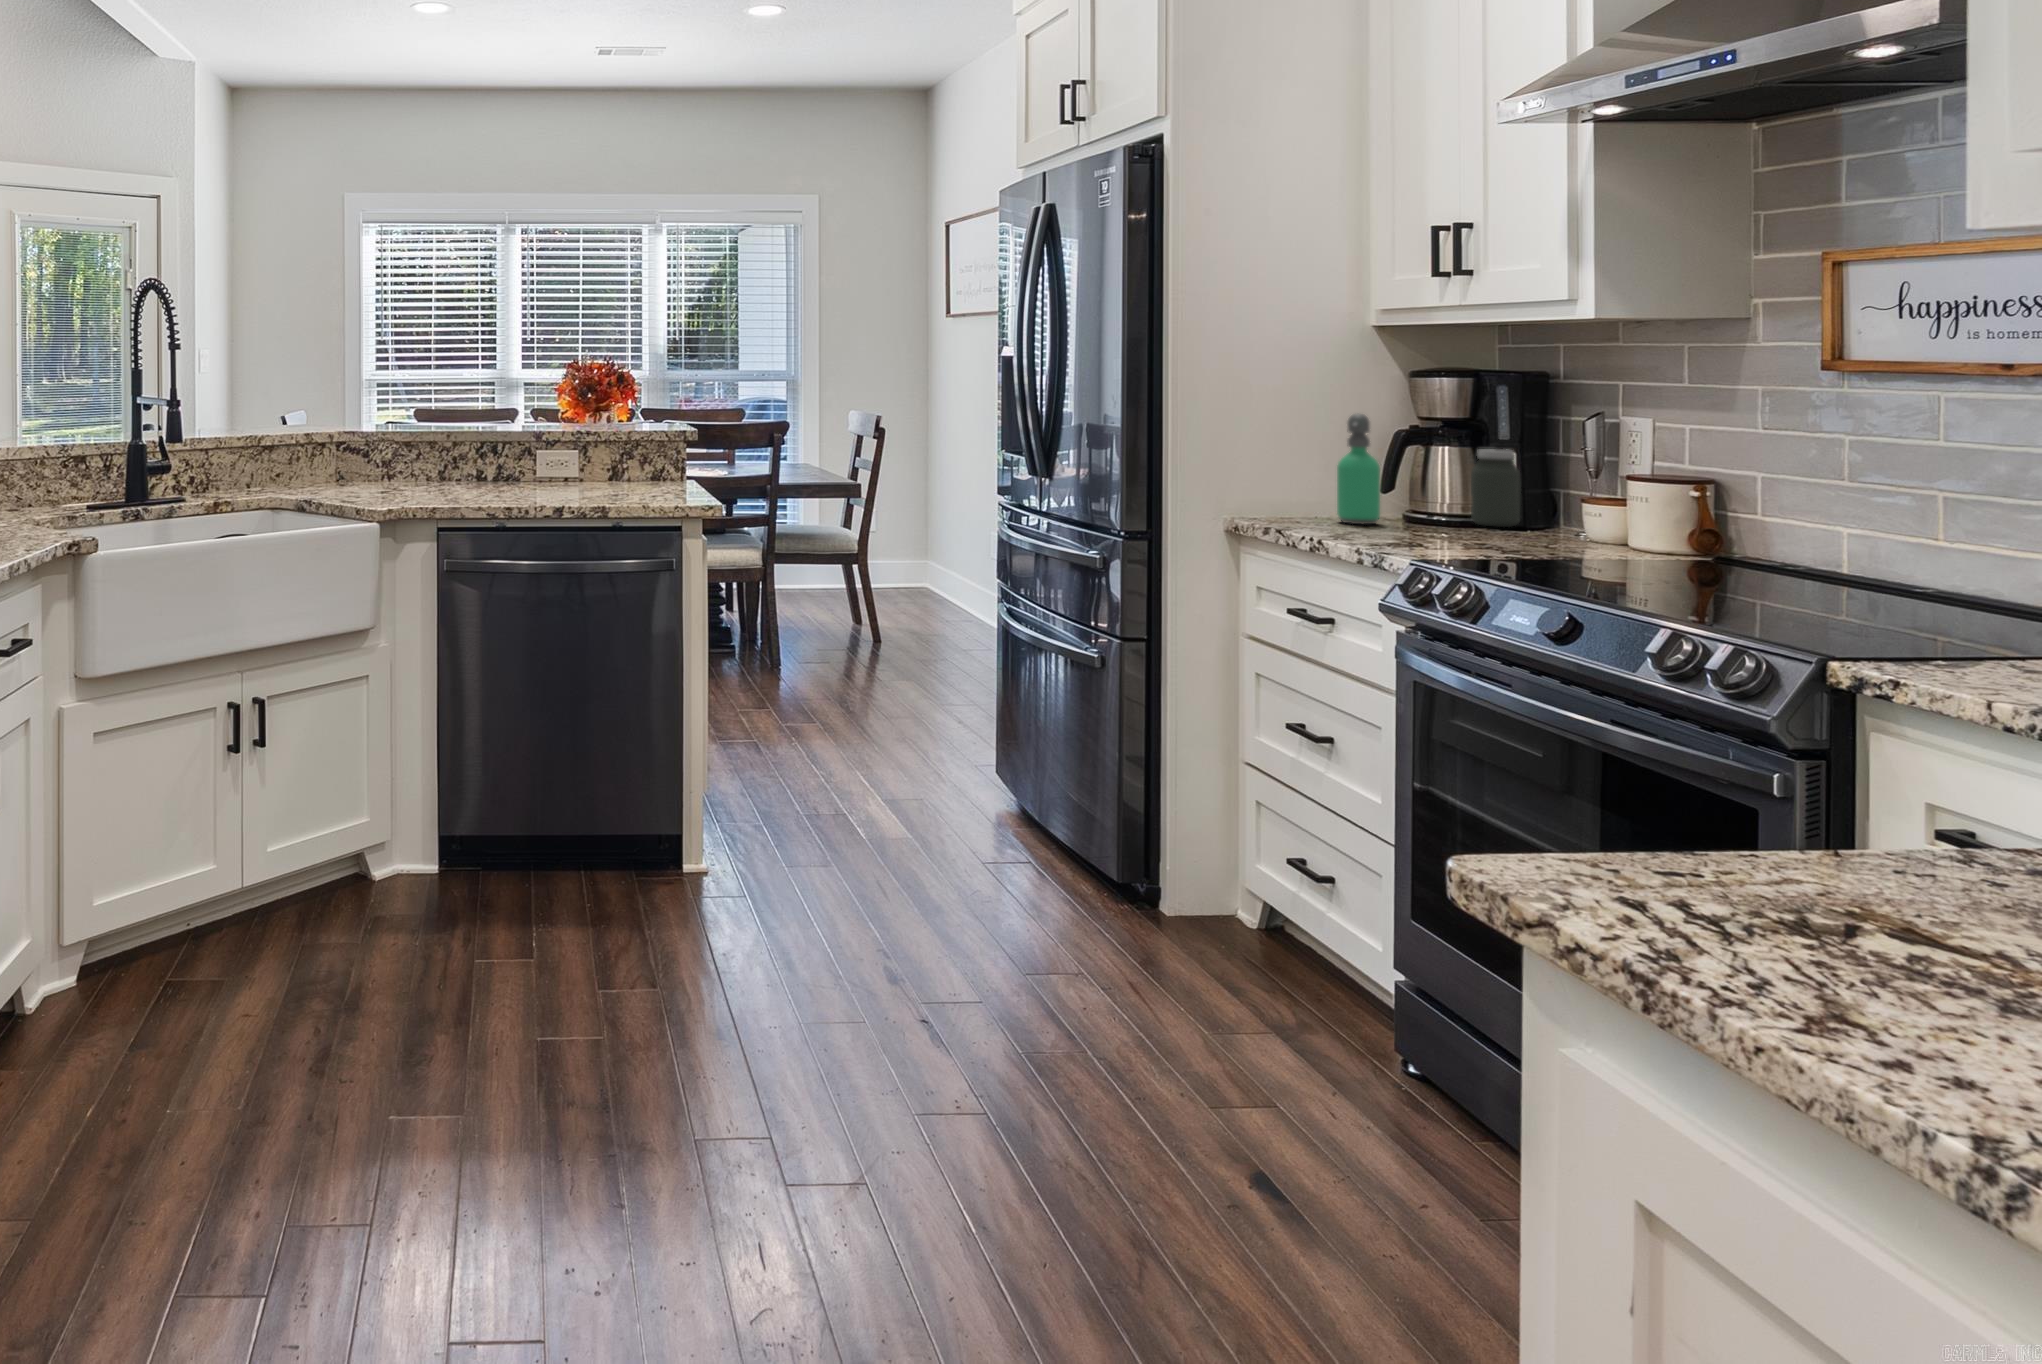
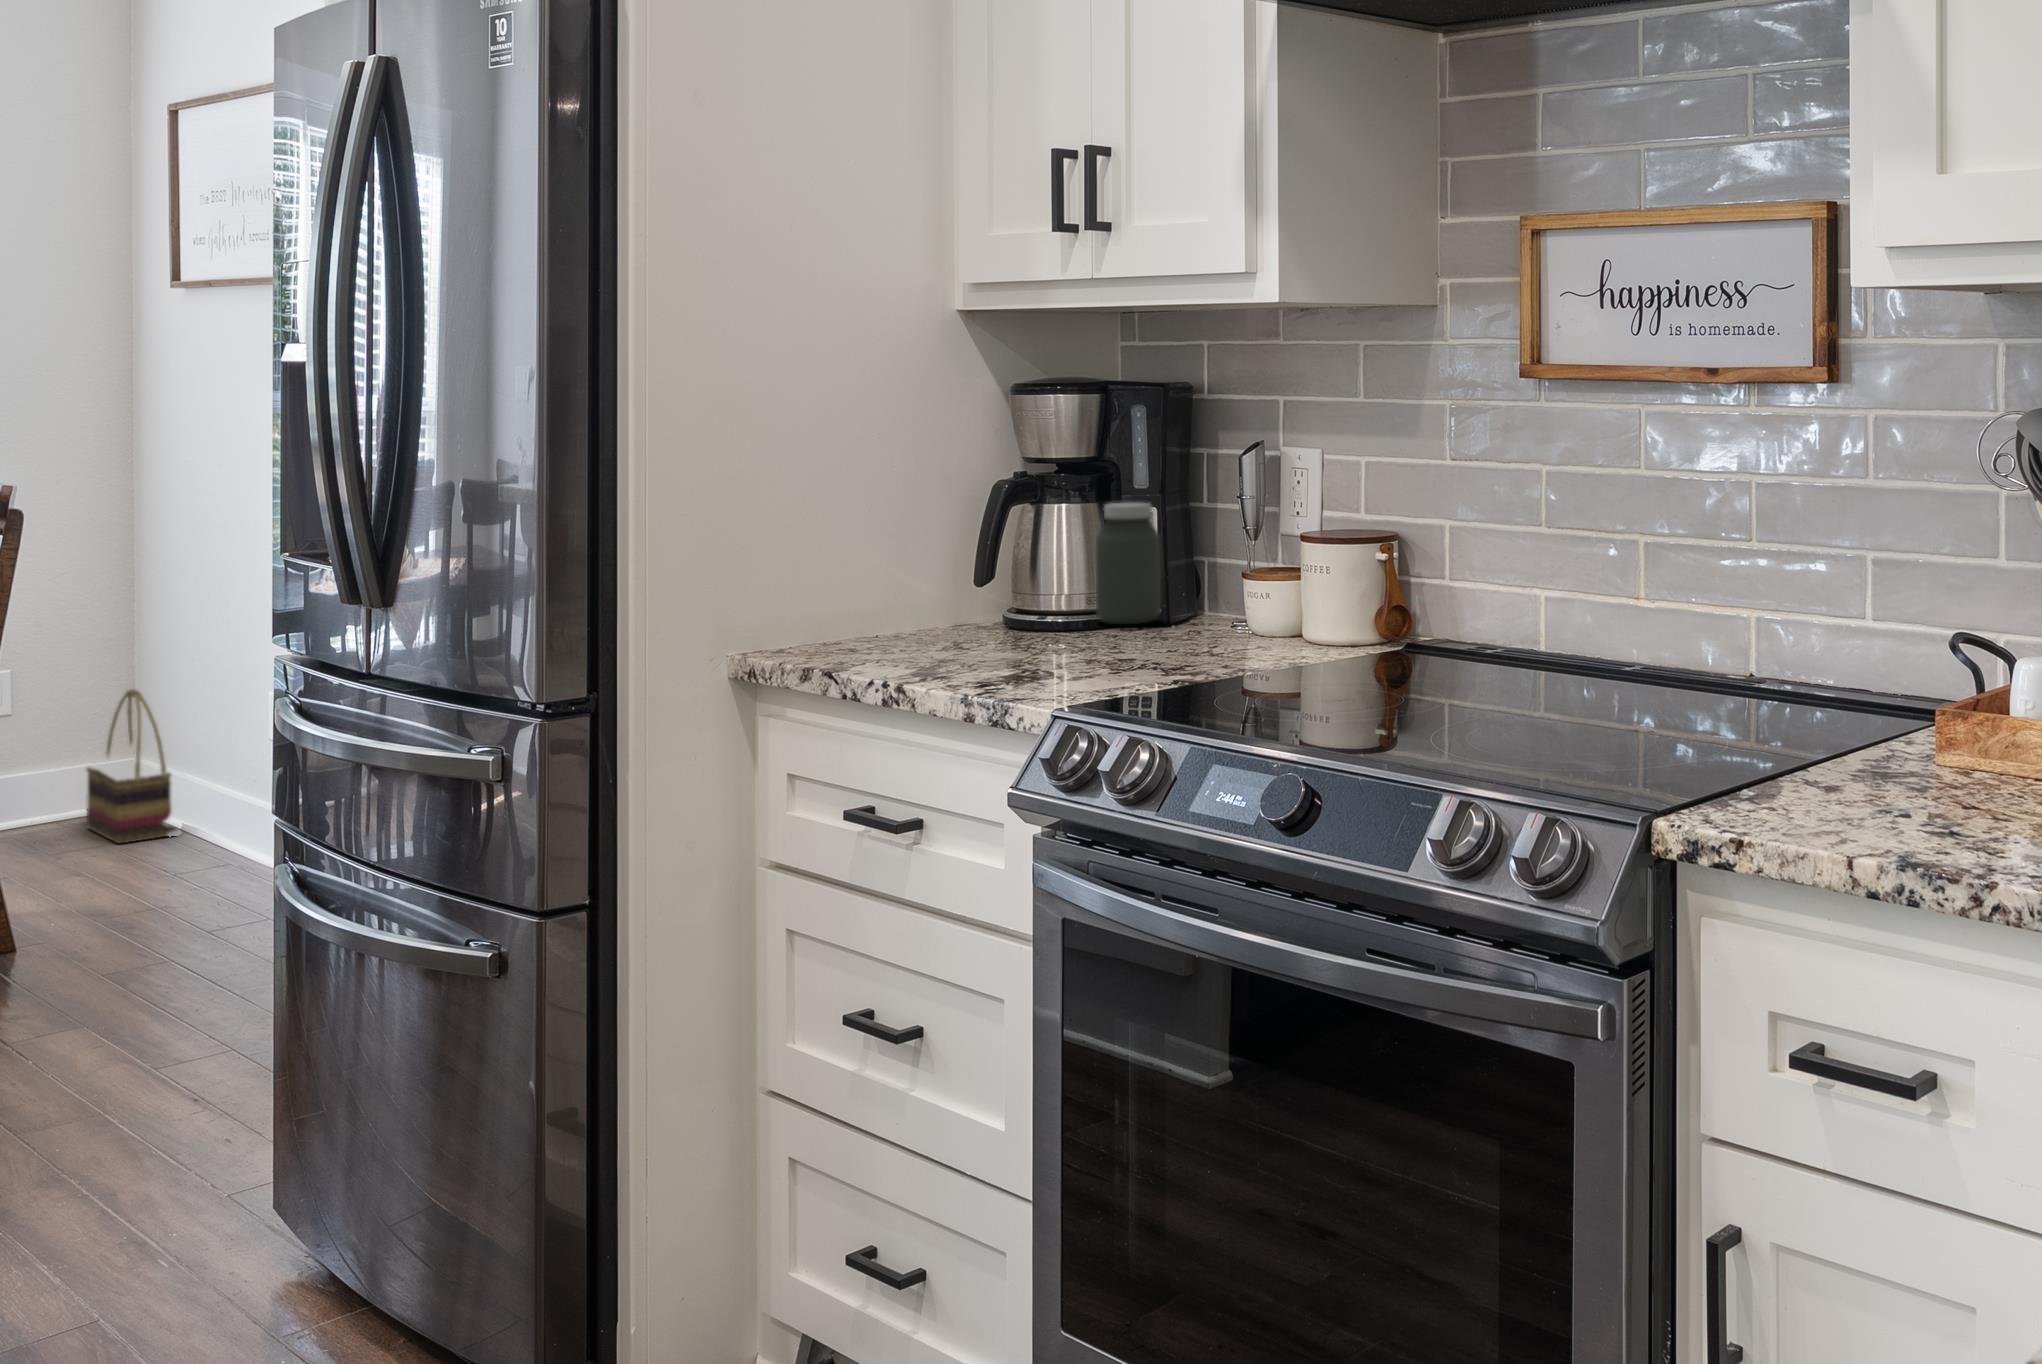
soap dispenser: present [1337,413,1380,524] -> none [910,456,976,642]
basket: none [914,532,959,612] -> present [87,689,177,844]

